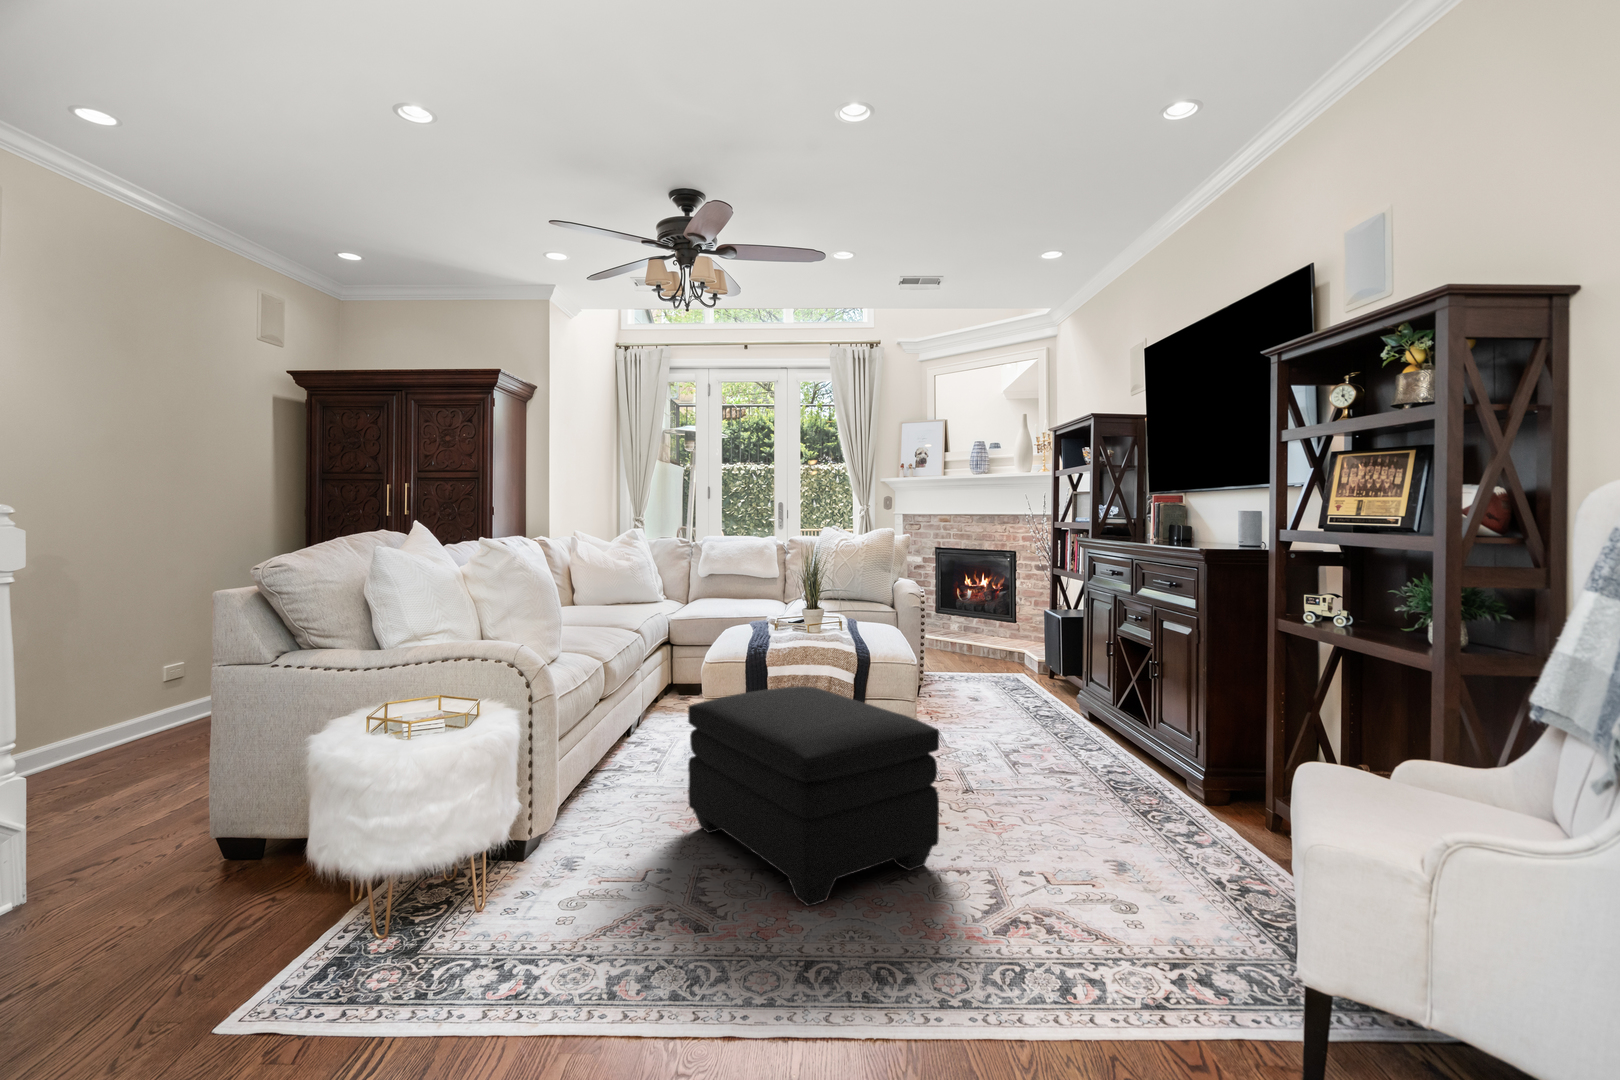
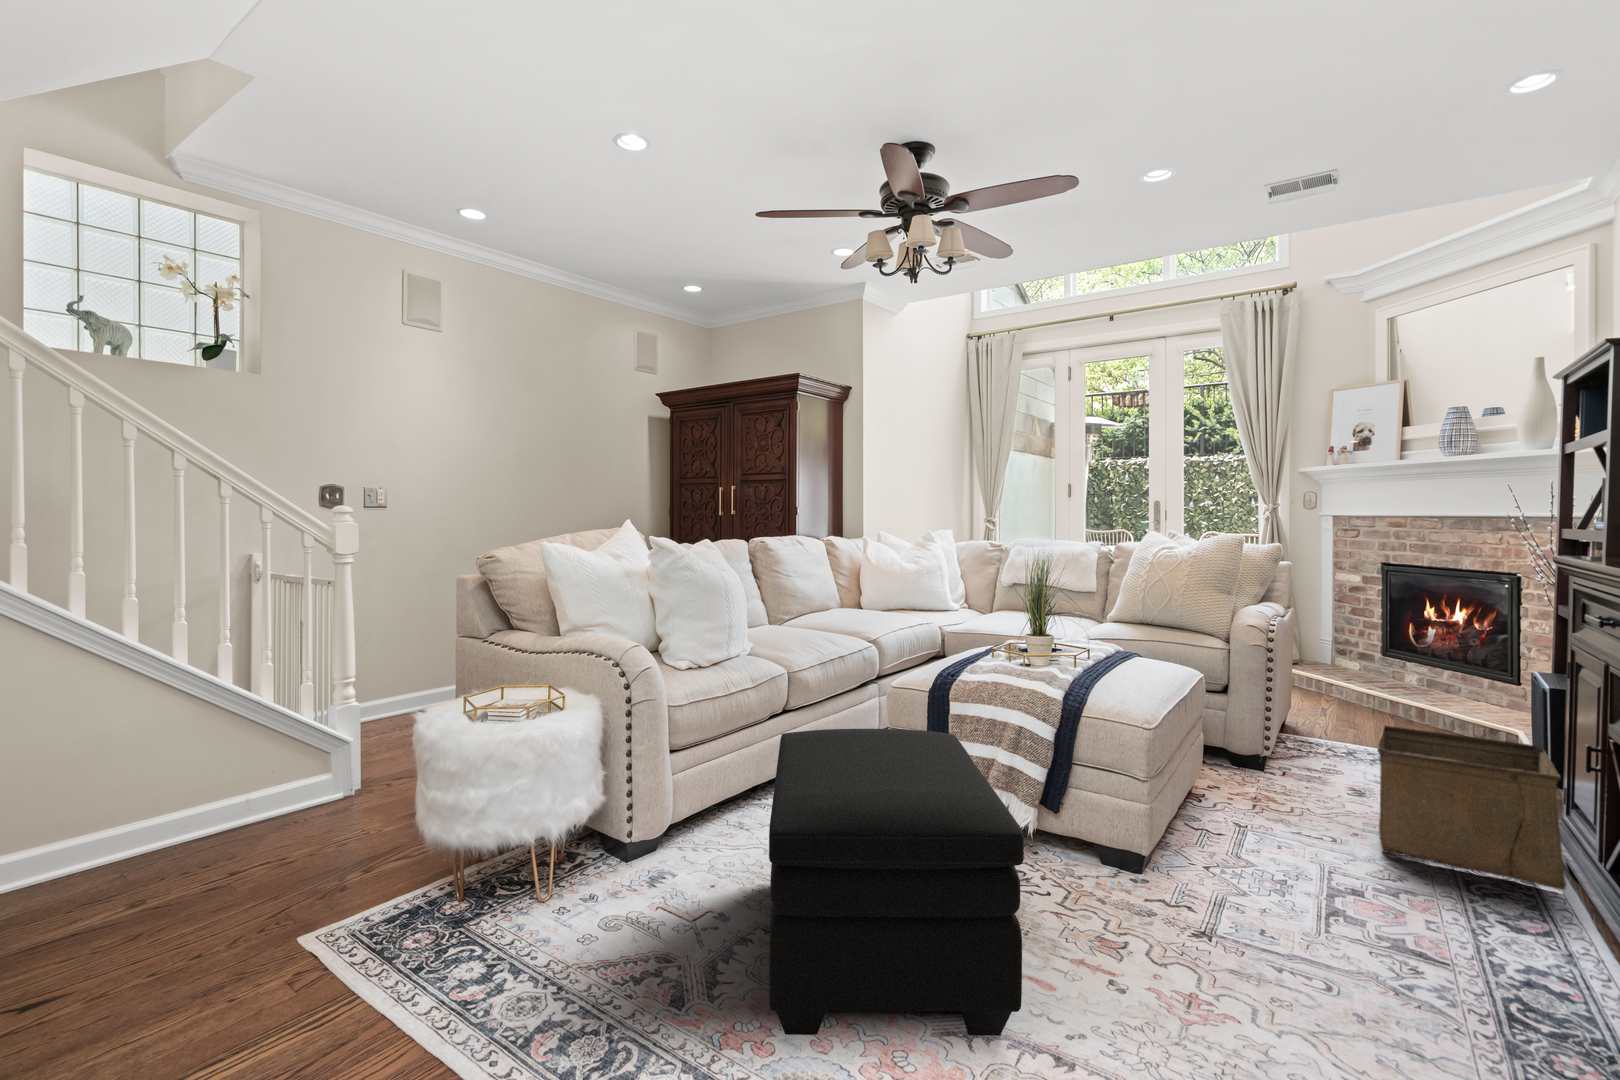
storage bin: none [994,652,1094,730] -> present [1377,725,1566,891]

